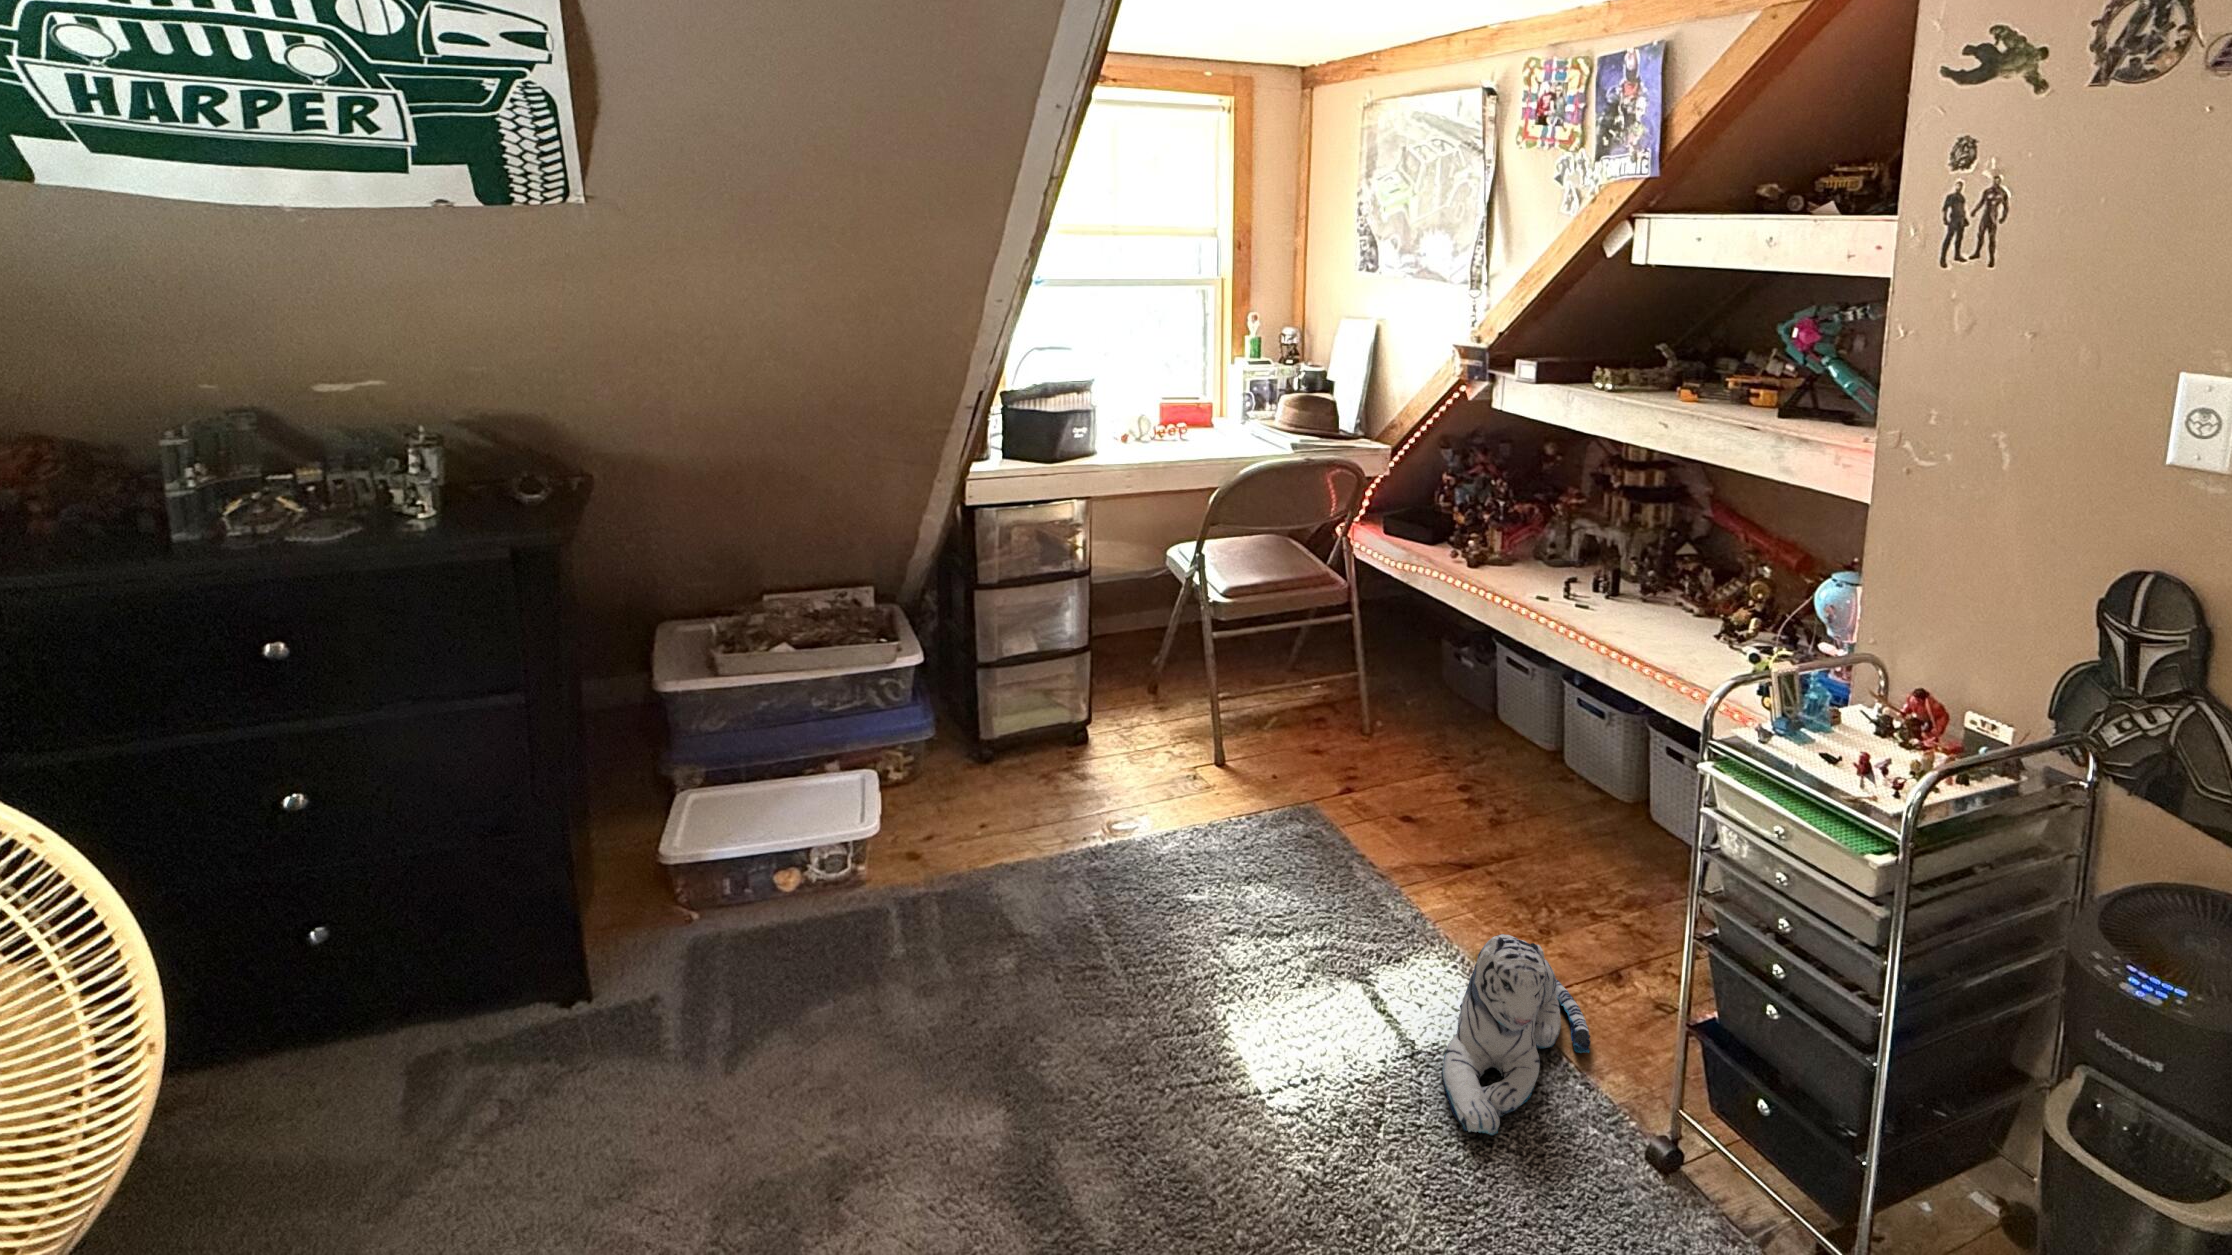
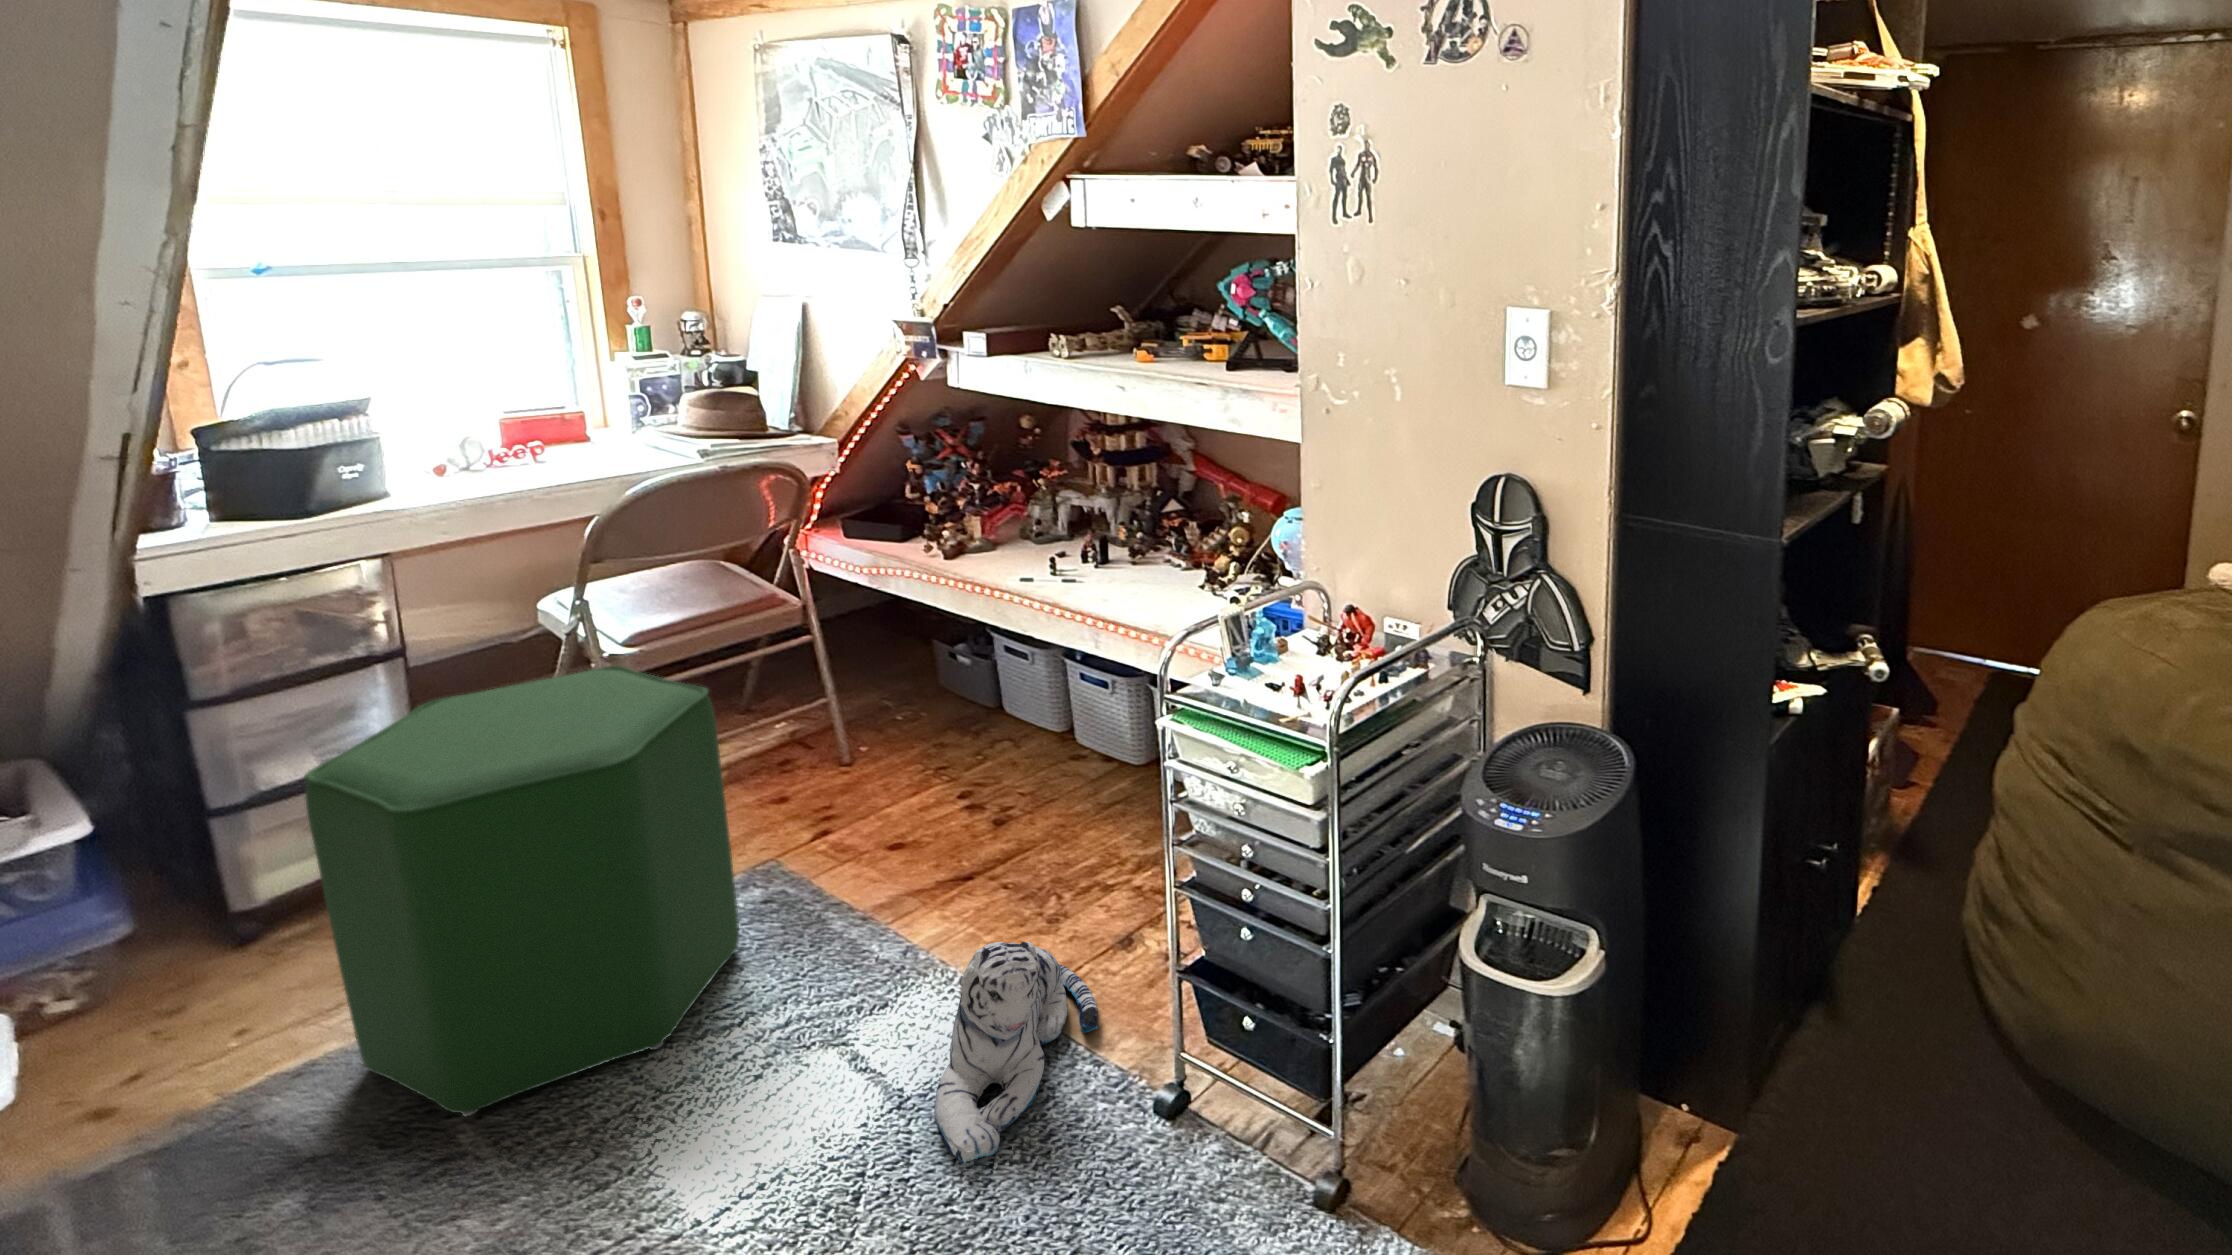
ottoman: none [1046,610,1295,937] -> present [304,666,739,1116]

